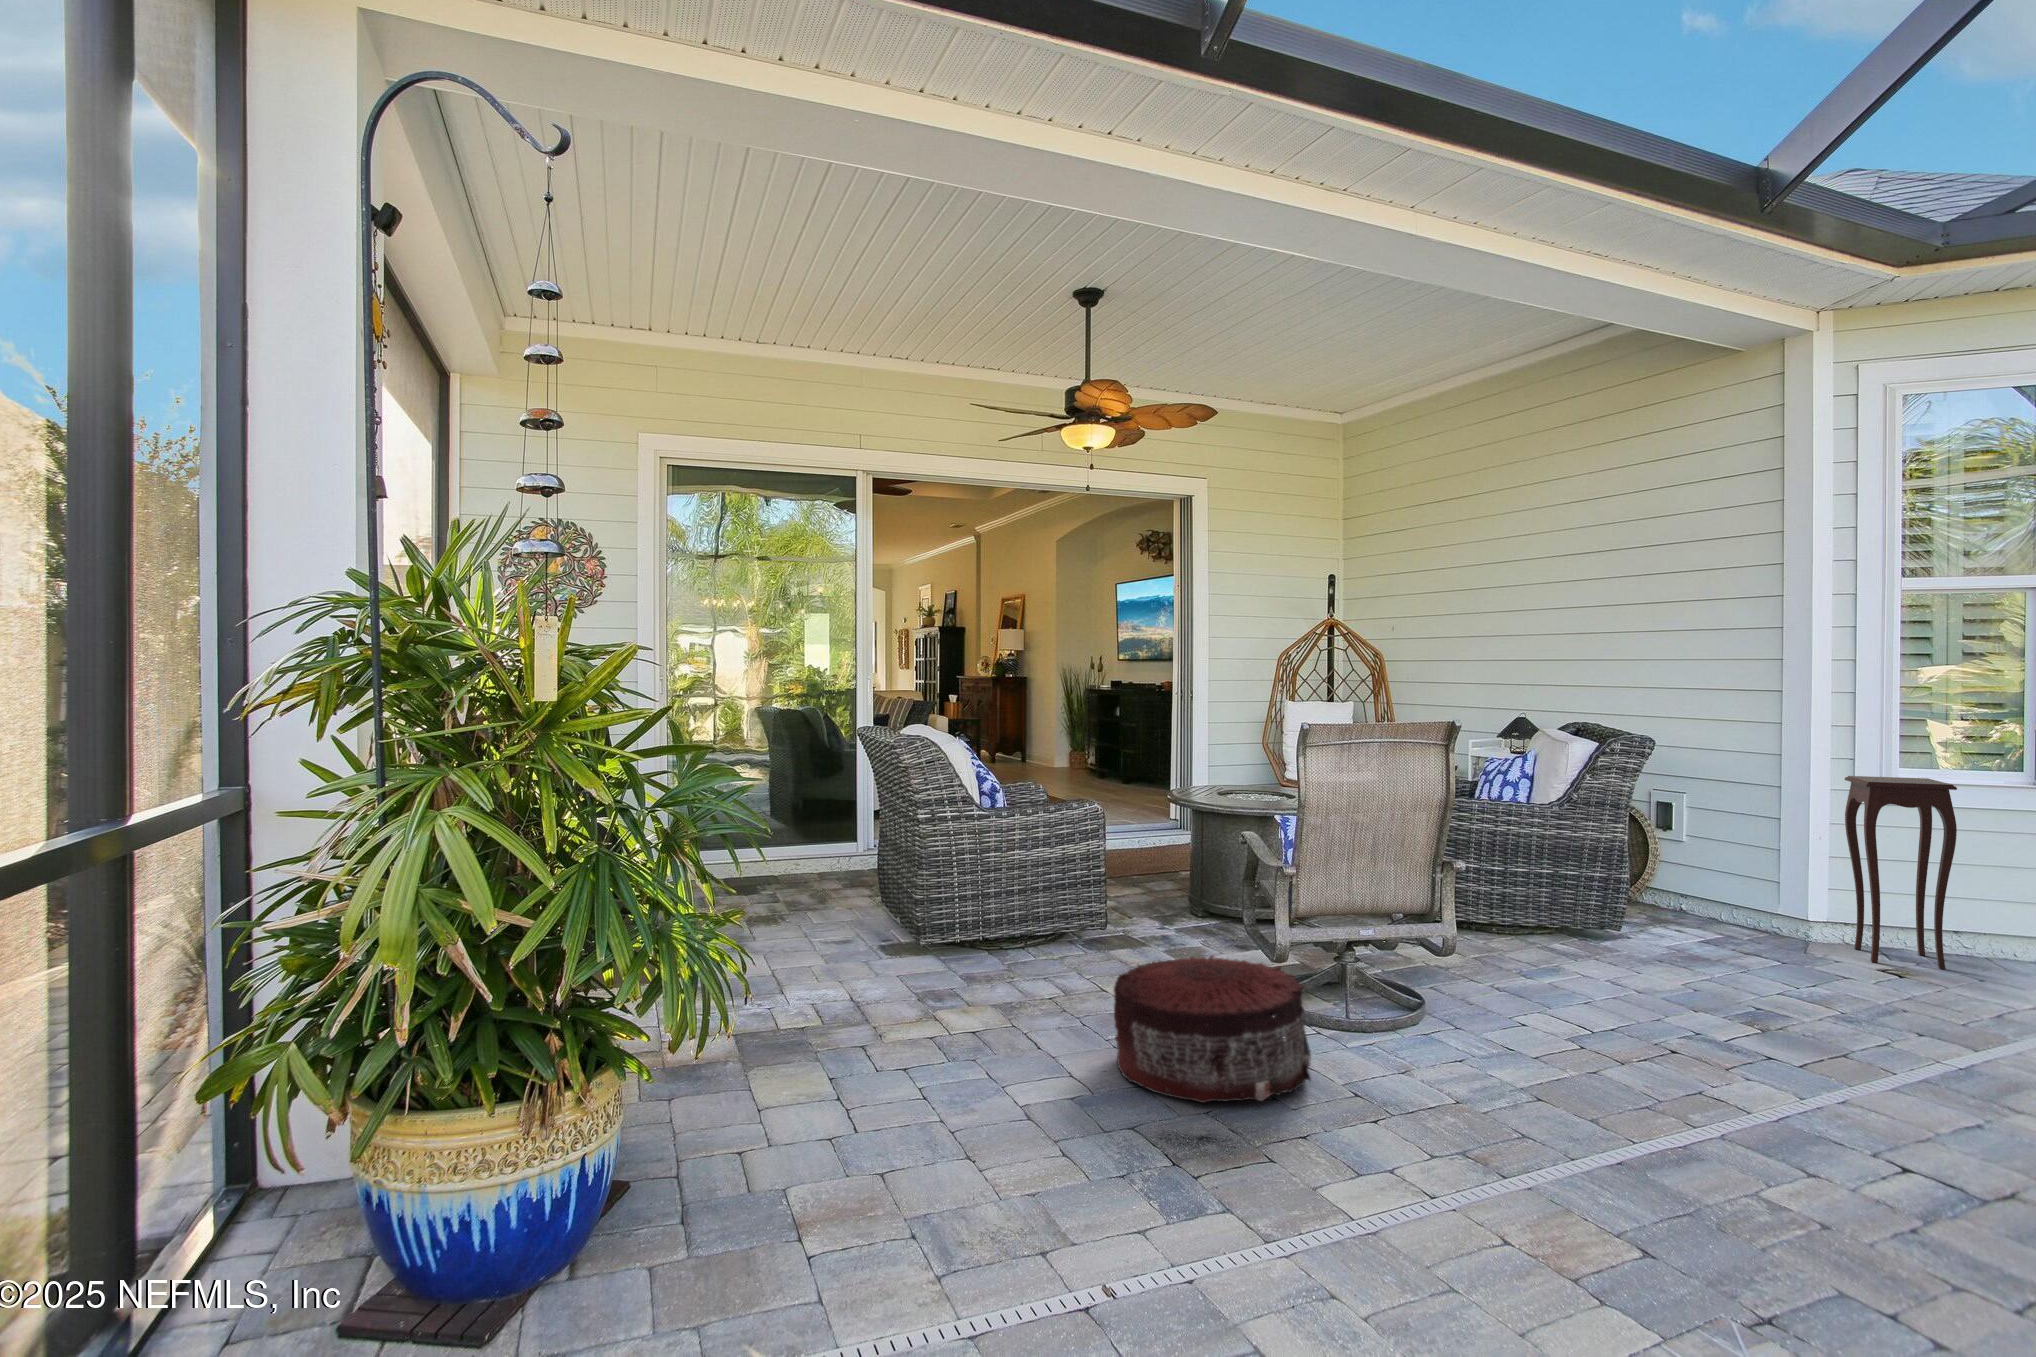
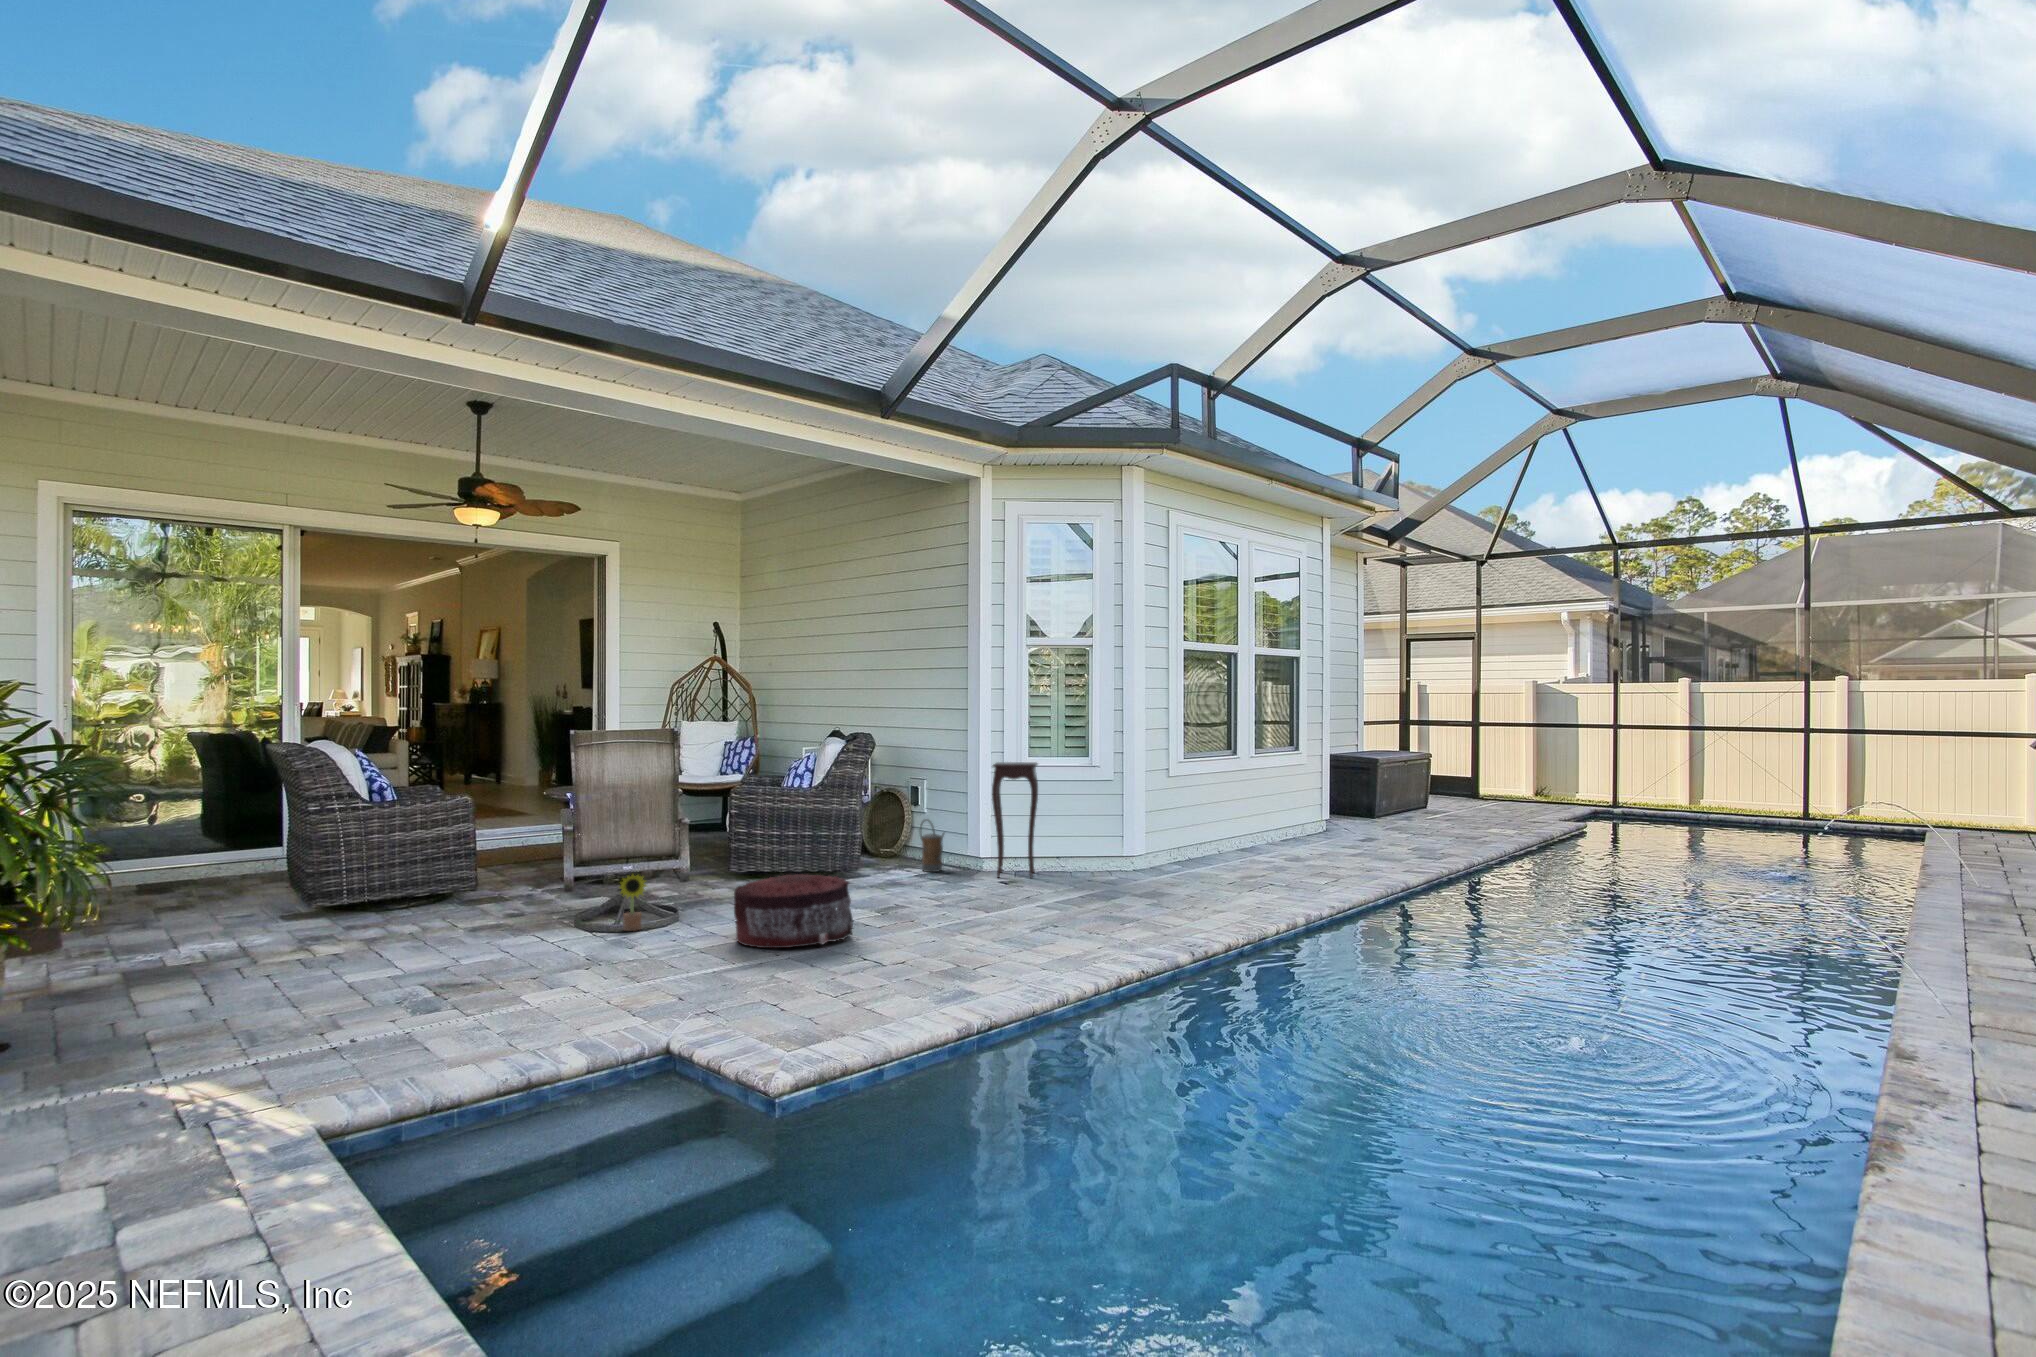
watering can: none [1692,855,1757,938] -> present [920,819,944,872]
pouf: present [1114,956,1311,1103] -> present [734,875,853,948]
decorative plant: none [1380,956,1428,1046] -> present [619,875,647,931]

